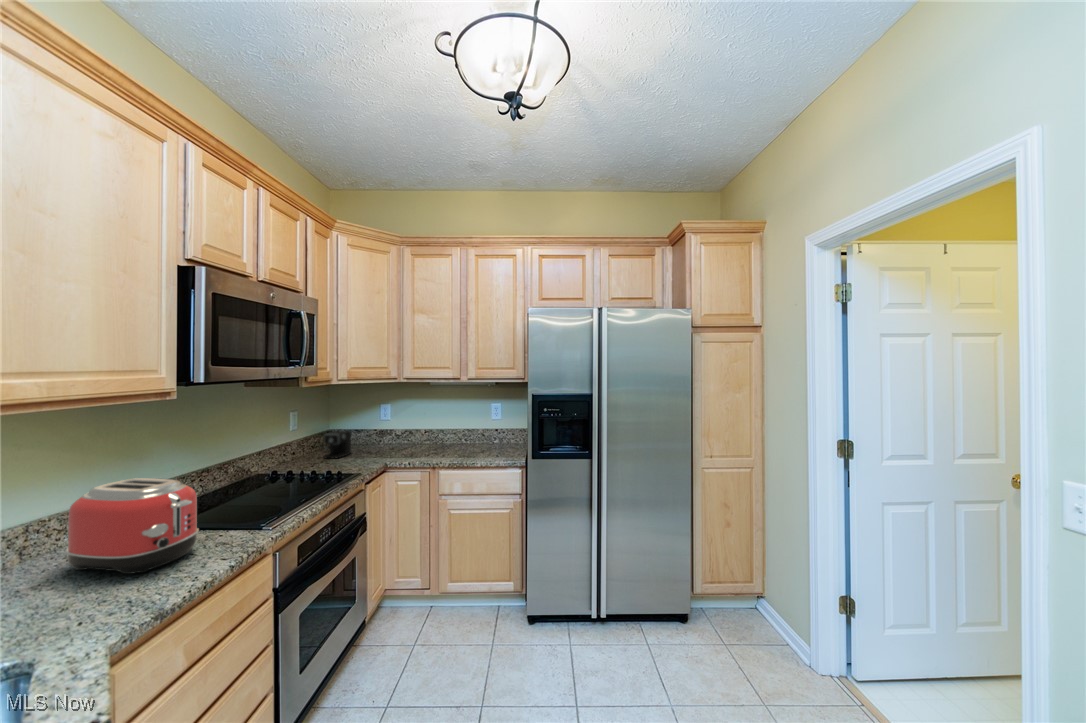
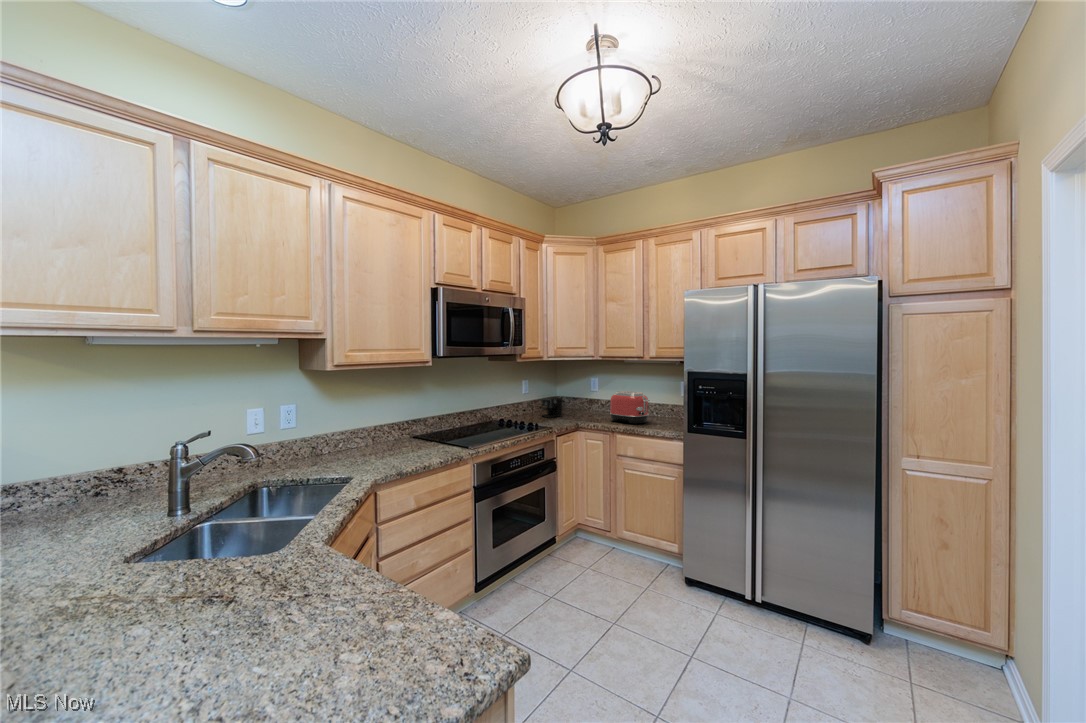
toaster: present [65,478,199,574] -> present [610,391,649,424]

